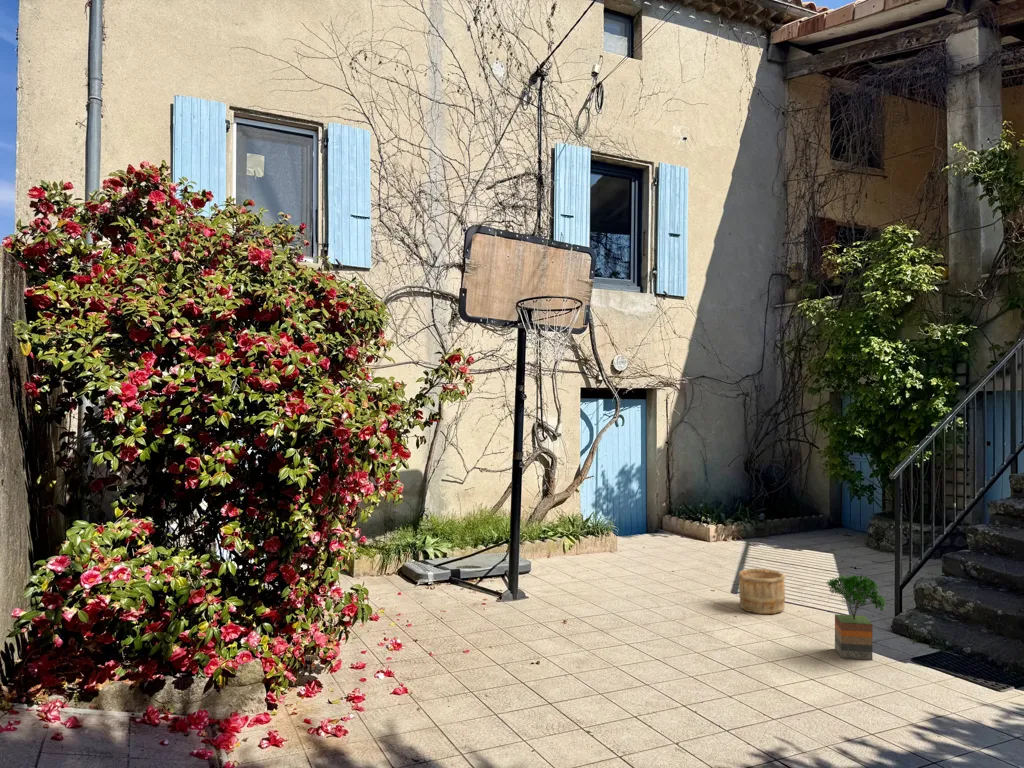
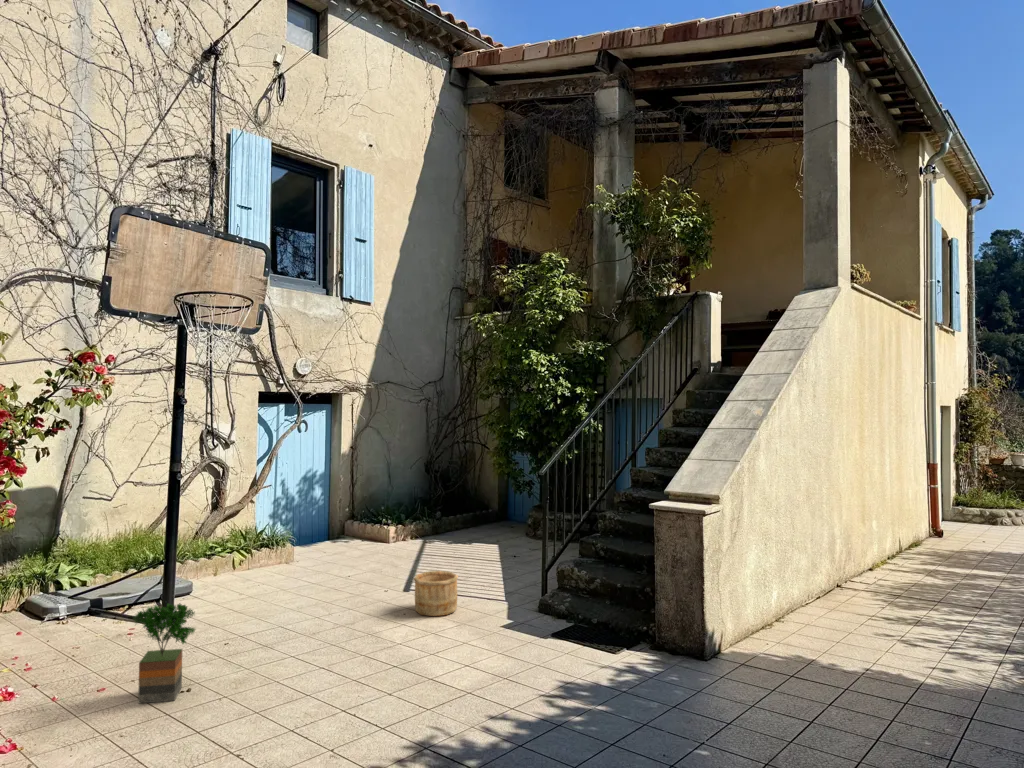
potted tree: present [827,574,886,660] -> present [134,604,195,703]

